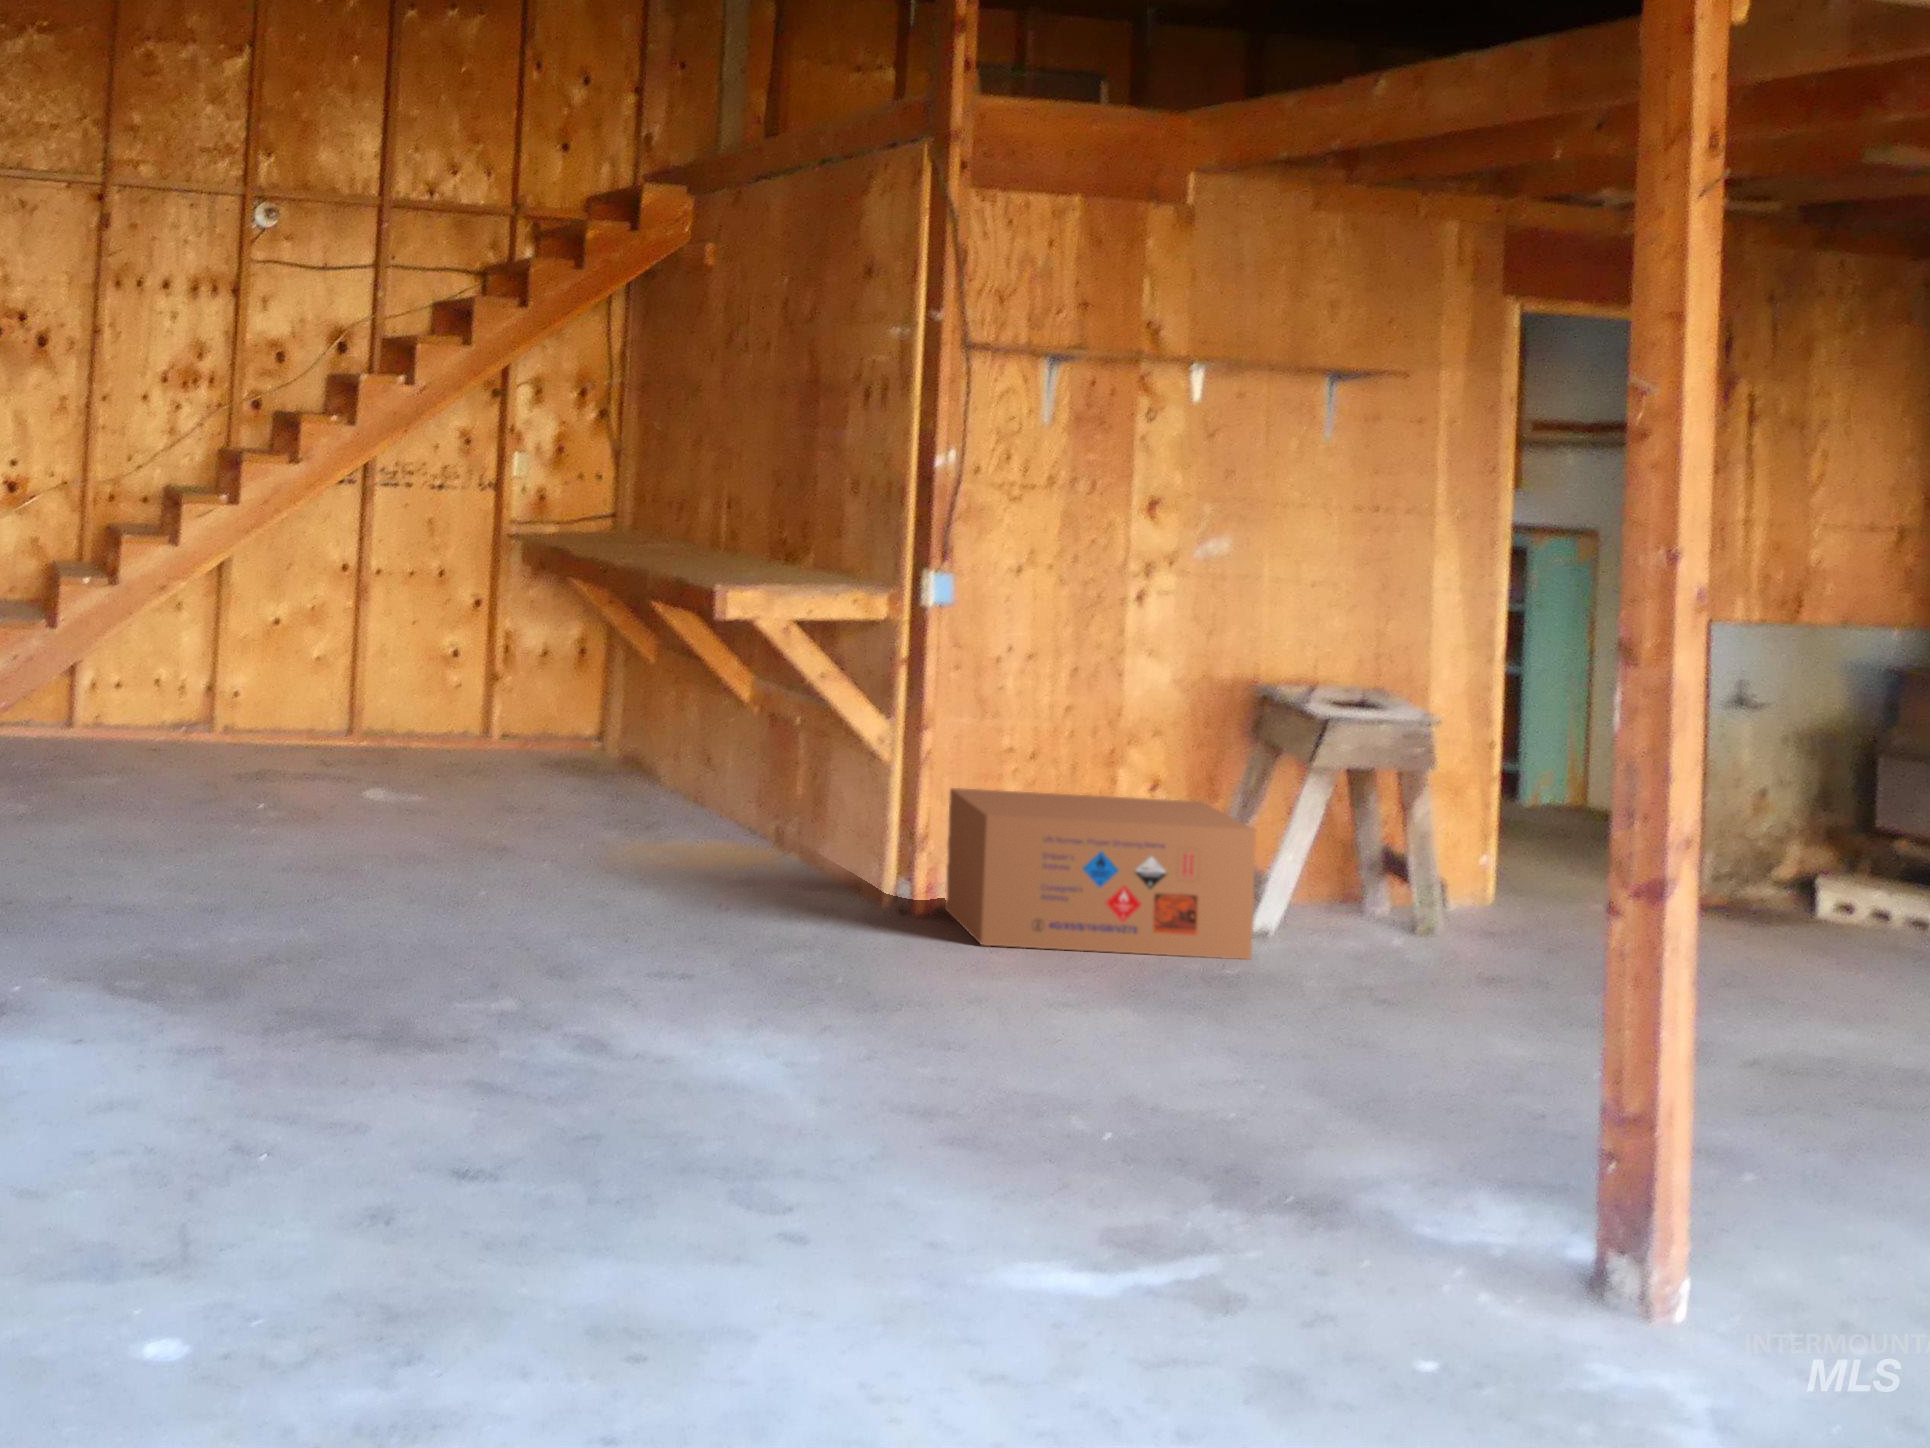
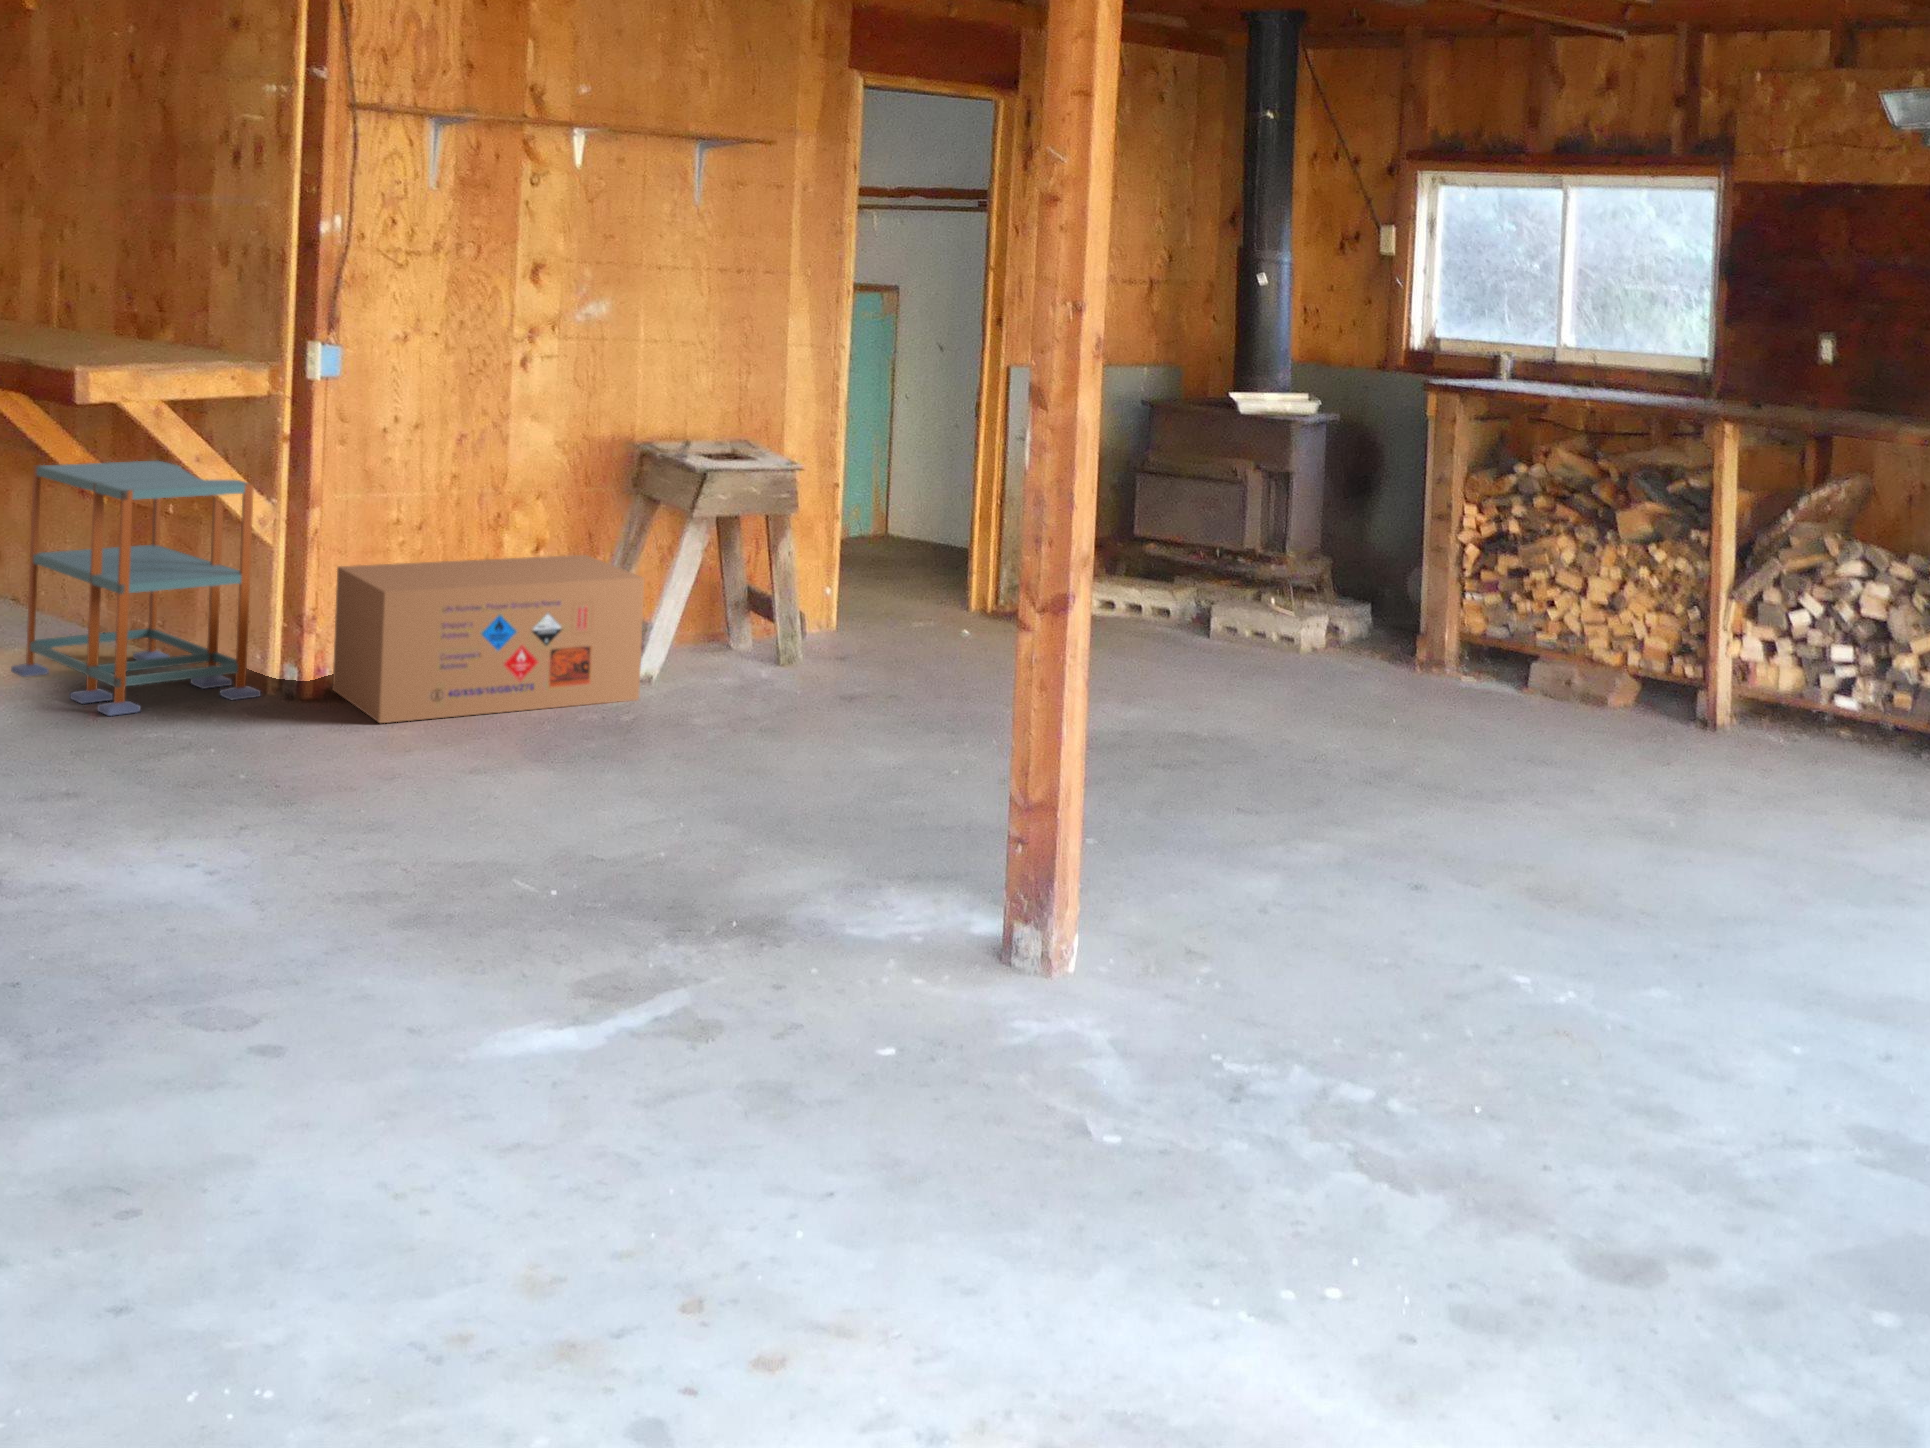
shelving unit: none [672,671,878,906] -> present [11,460,261,716]

